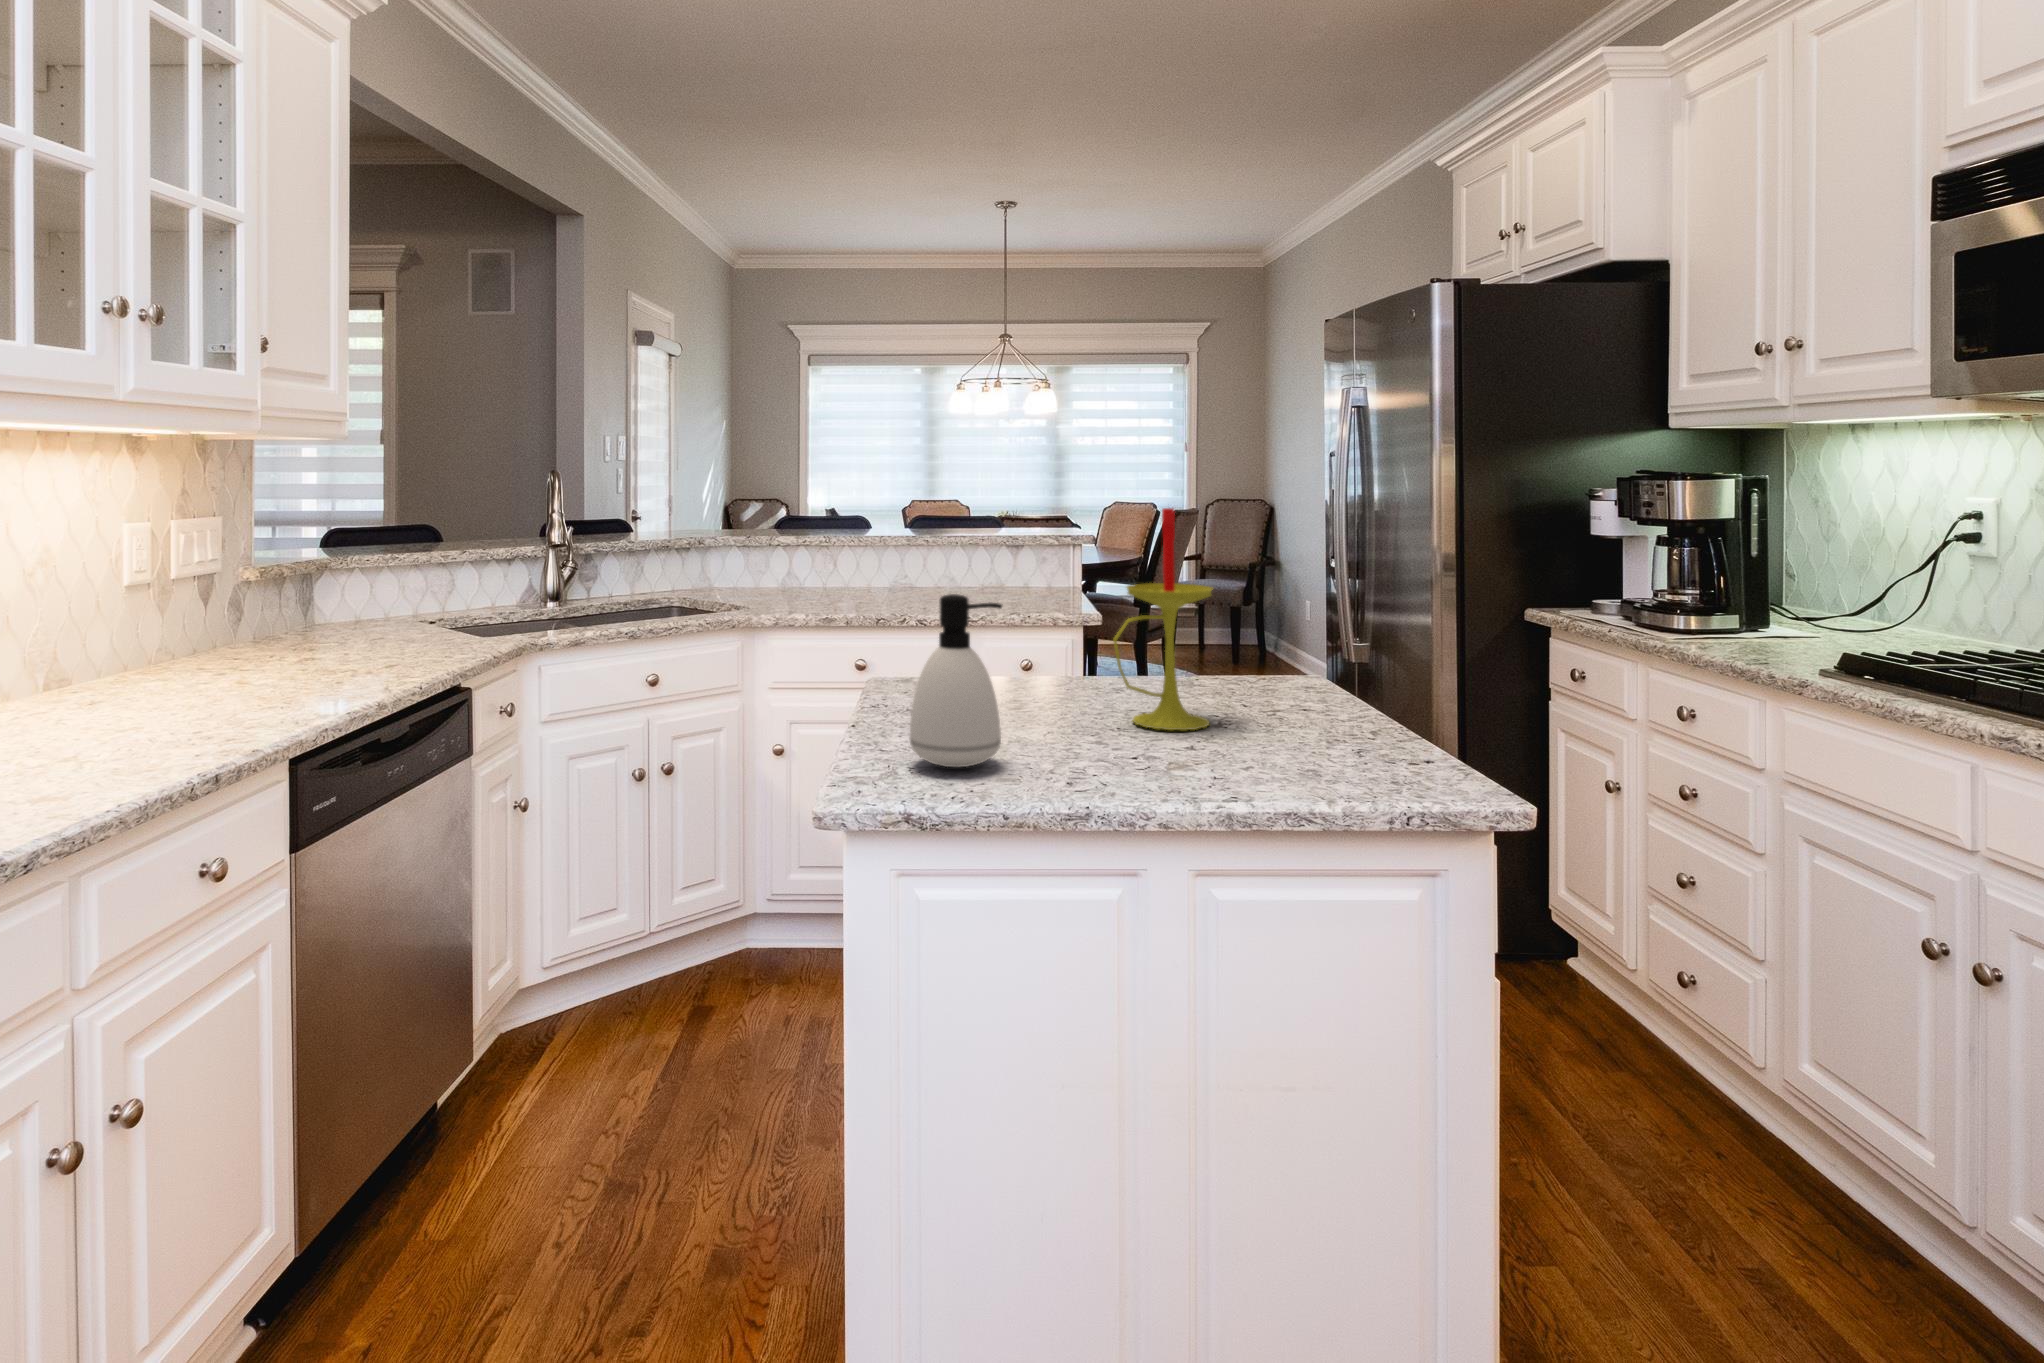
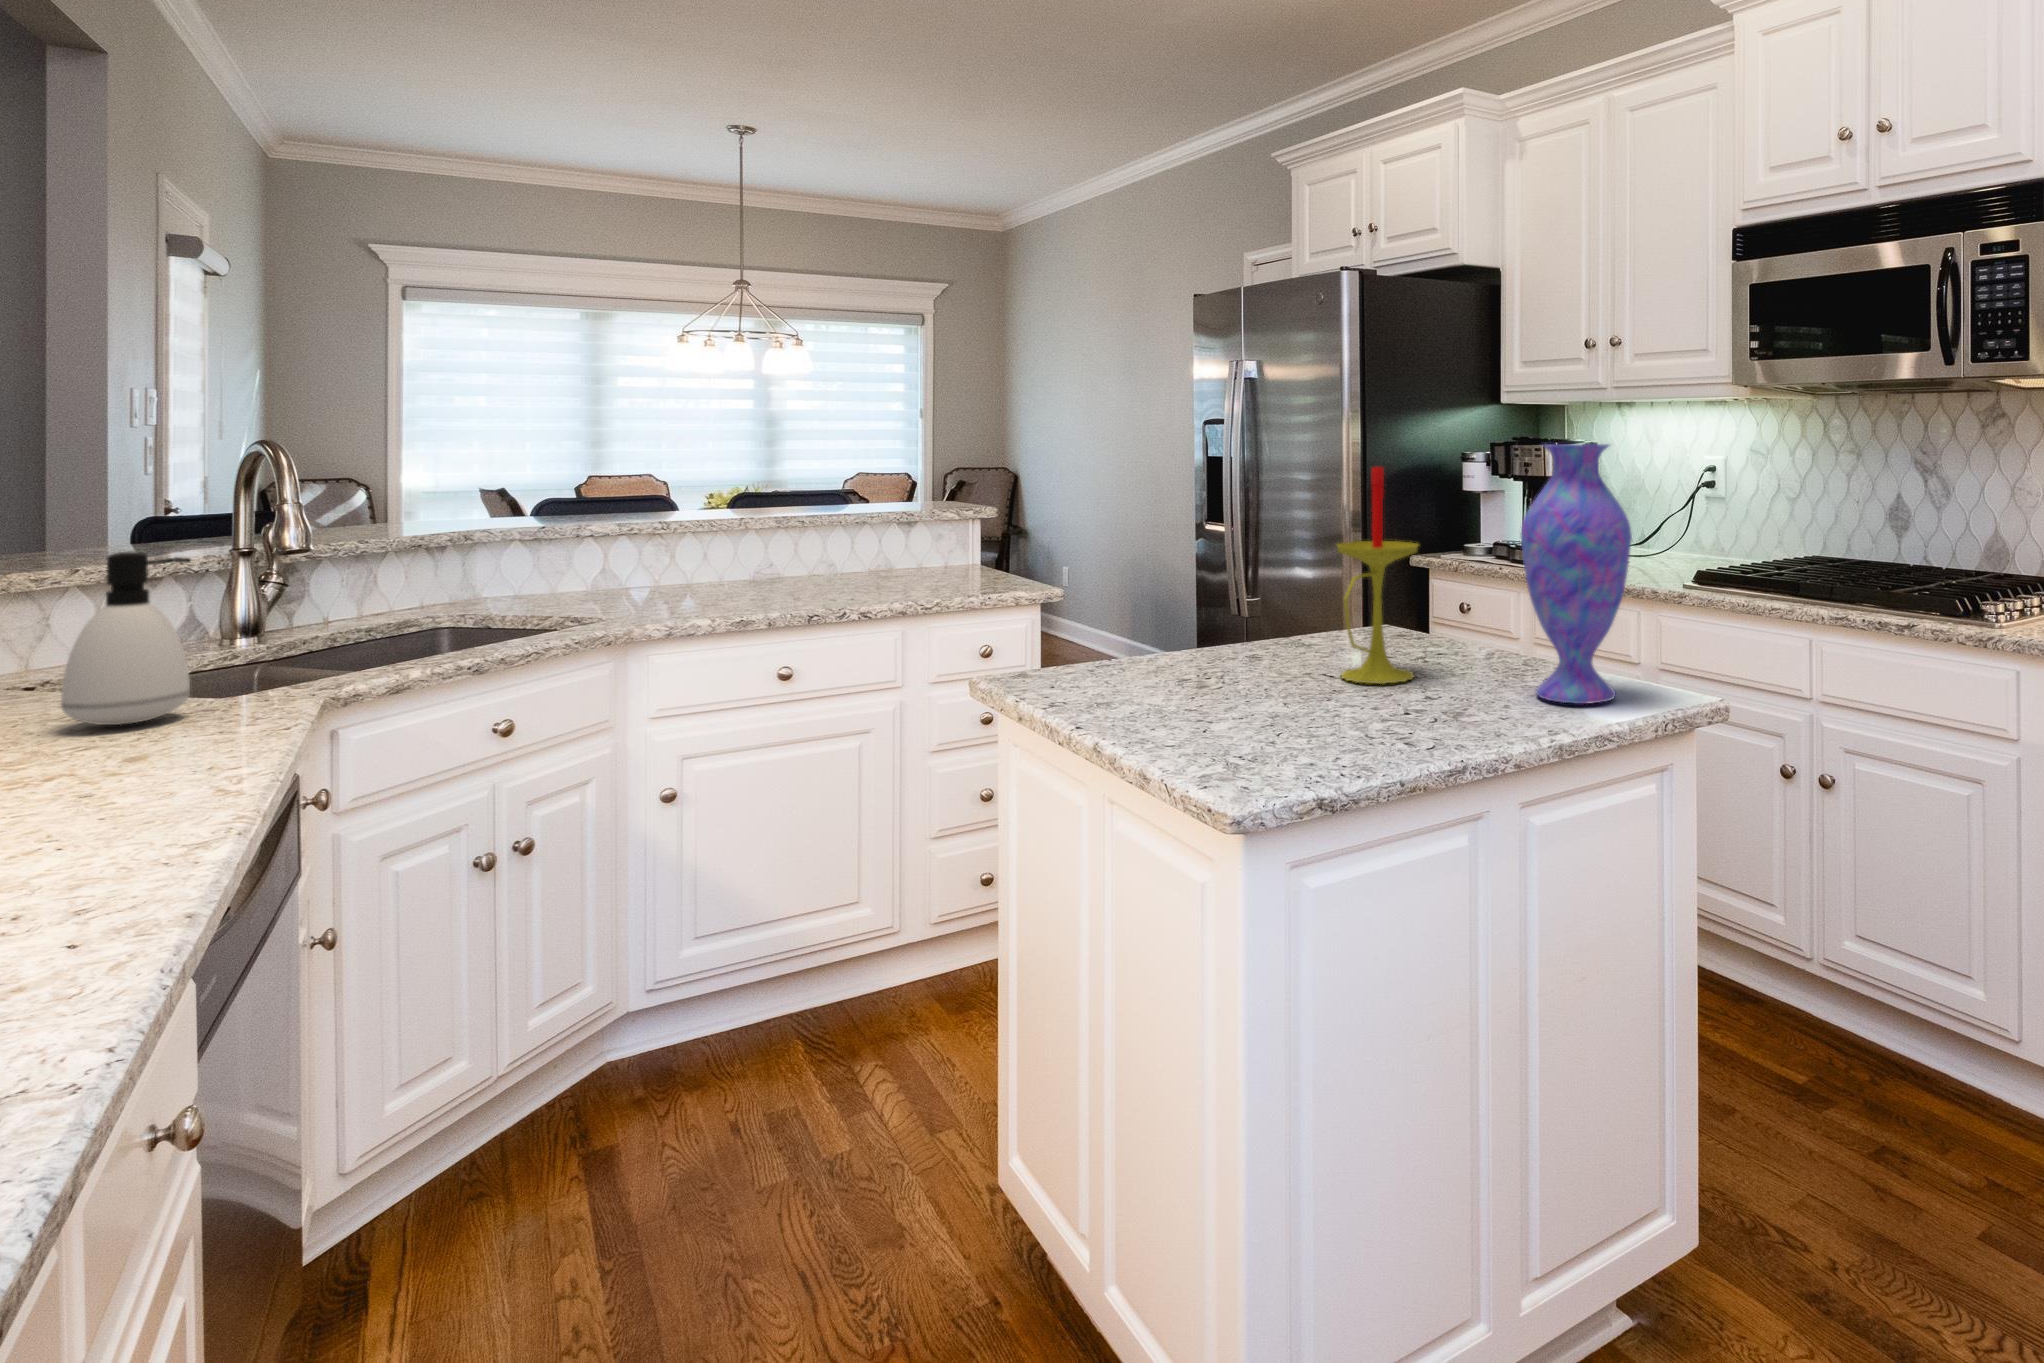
vase: none [1264,487,1395,780] -> present [1521,444,1632,704]
soap dispenser: present [910,594,1002,767] -> present [61,552,191,725]

